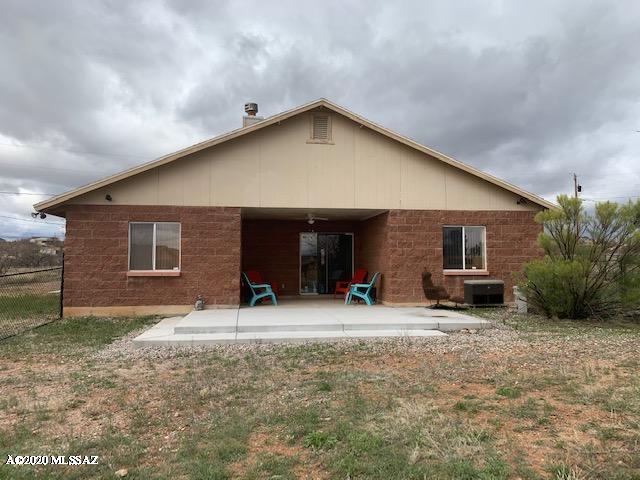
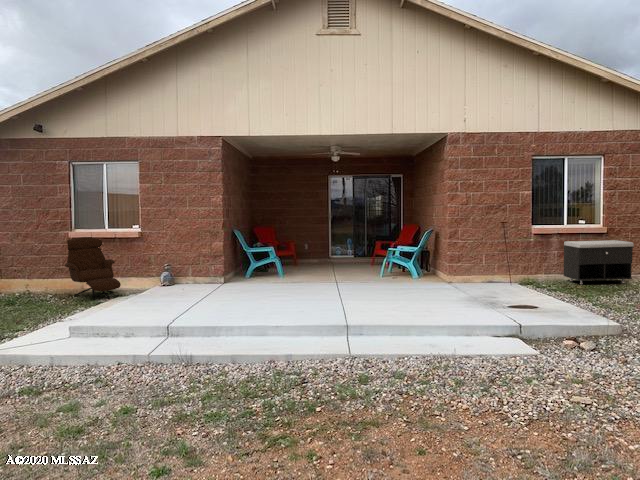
lounge chair: present [421,271,465,310] -> present [65,237,121,300]

